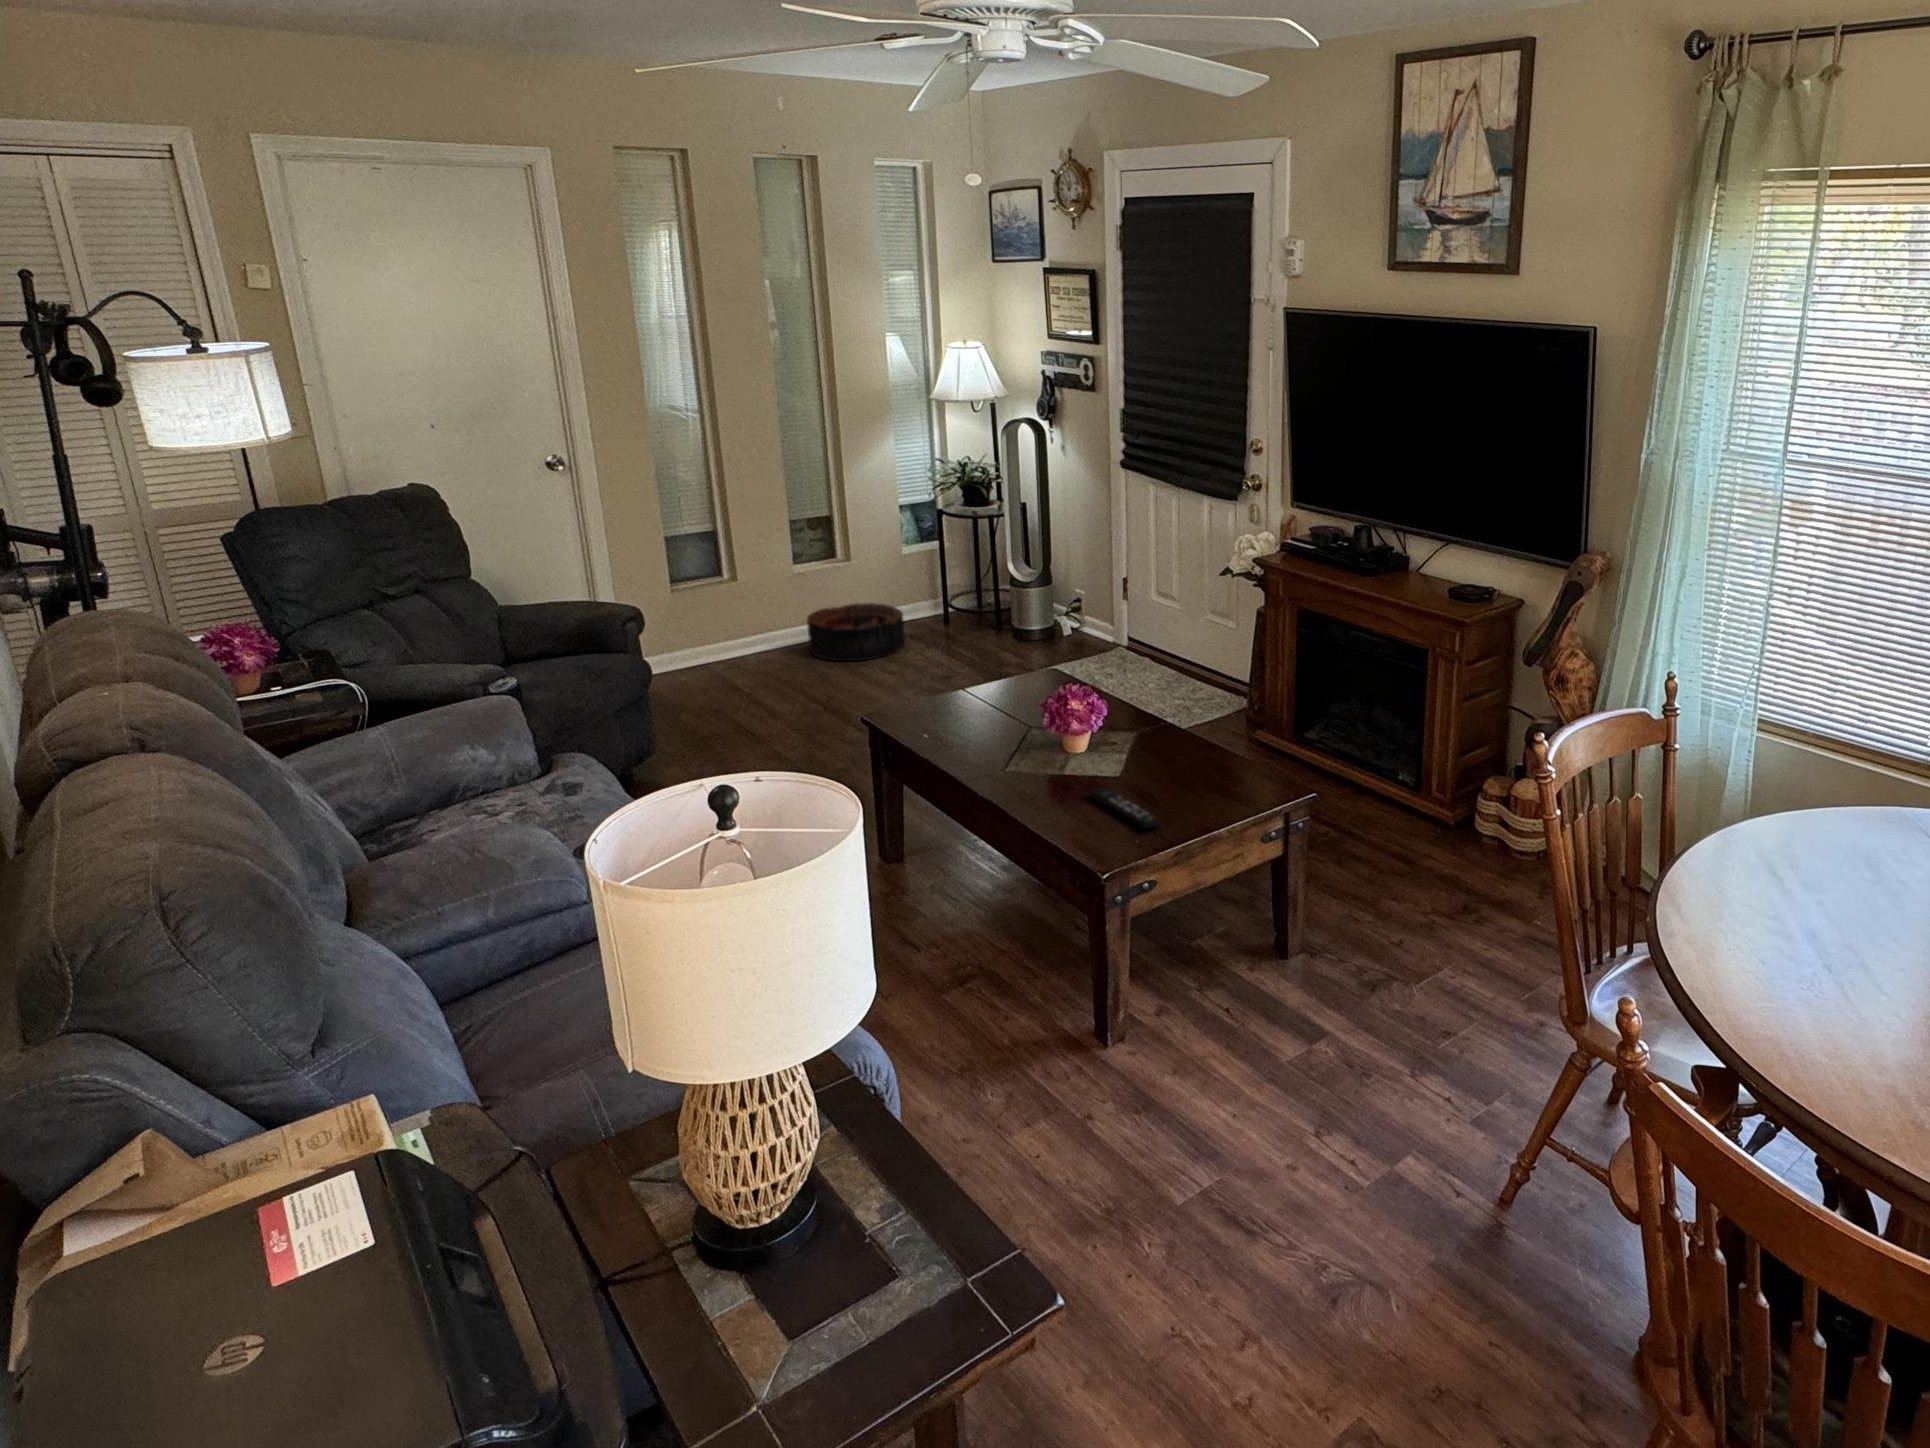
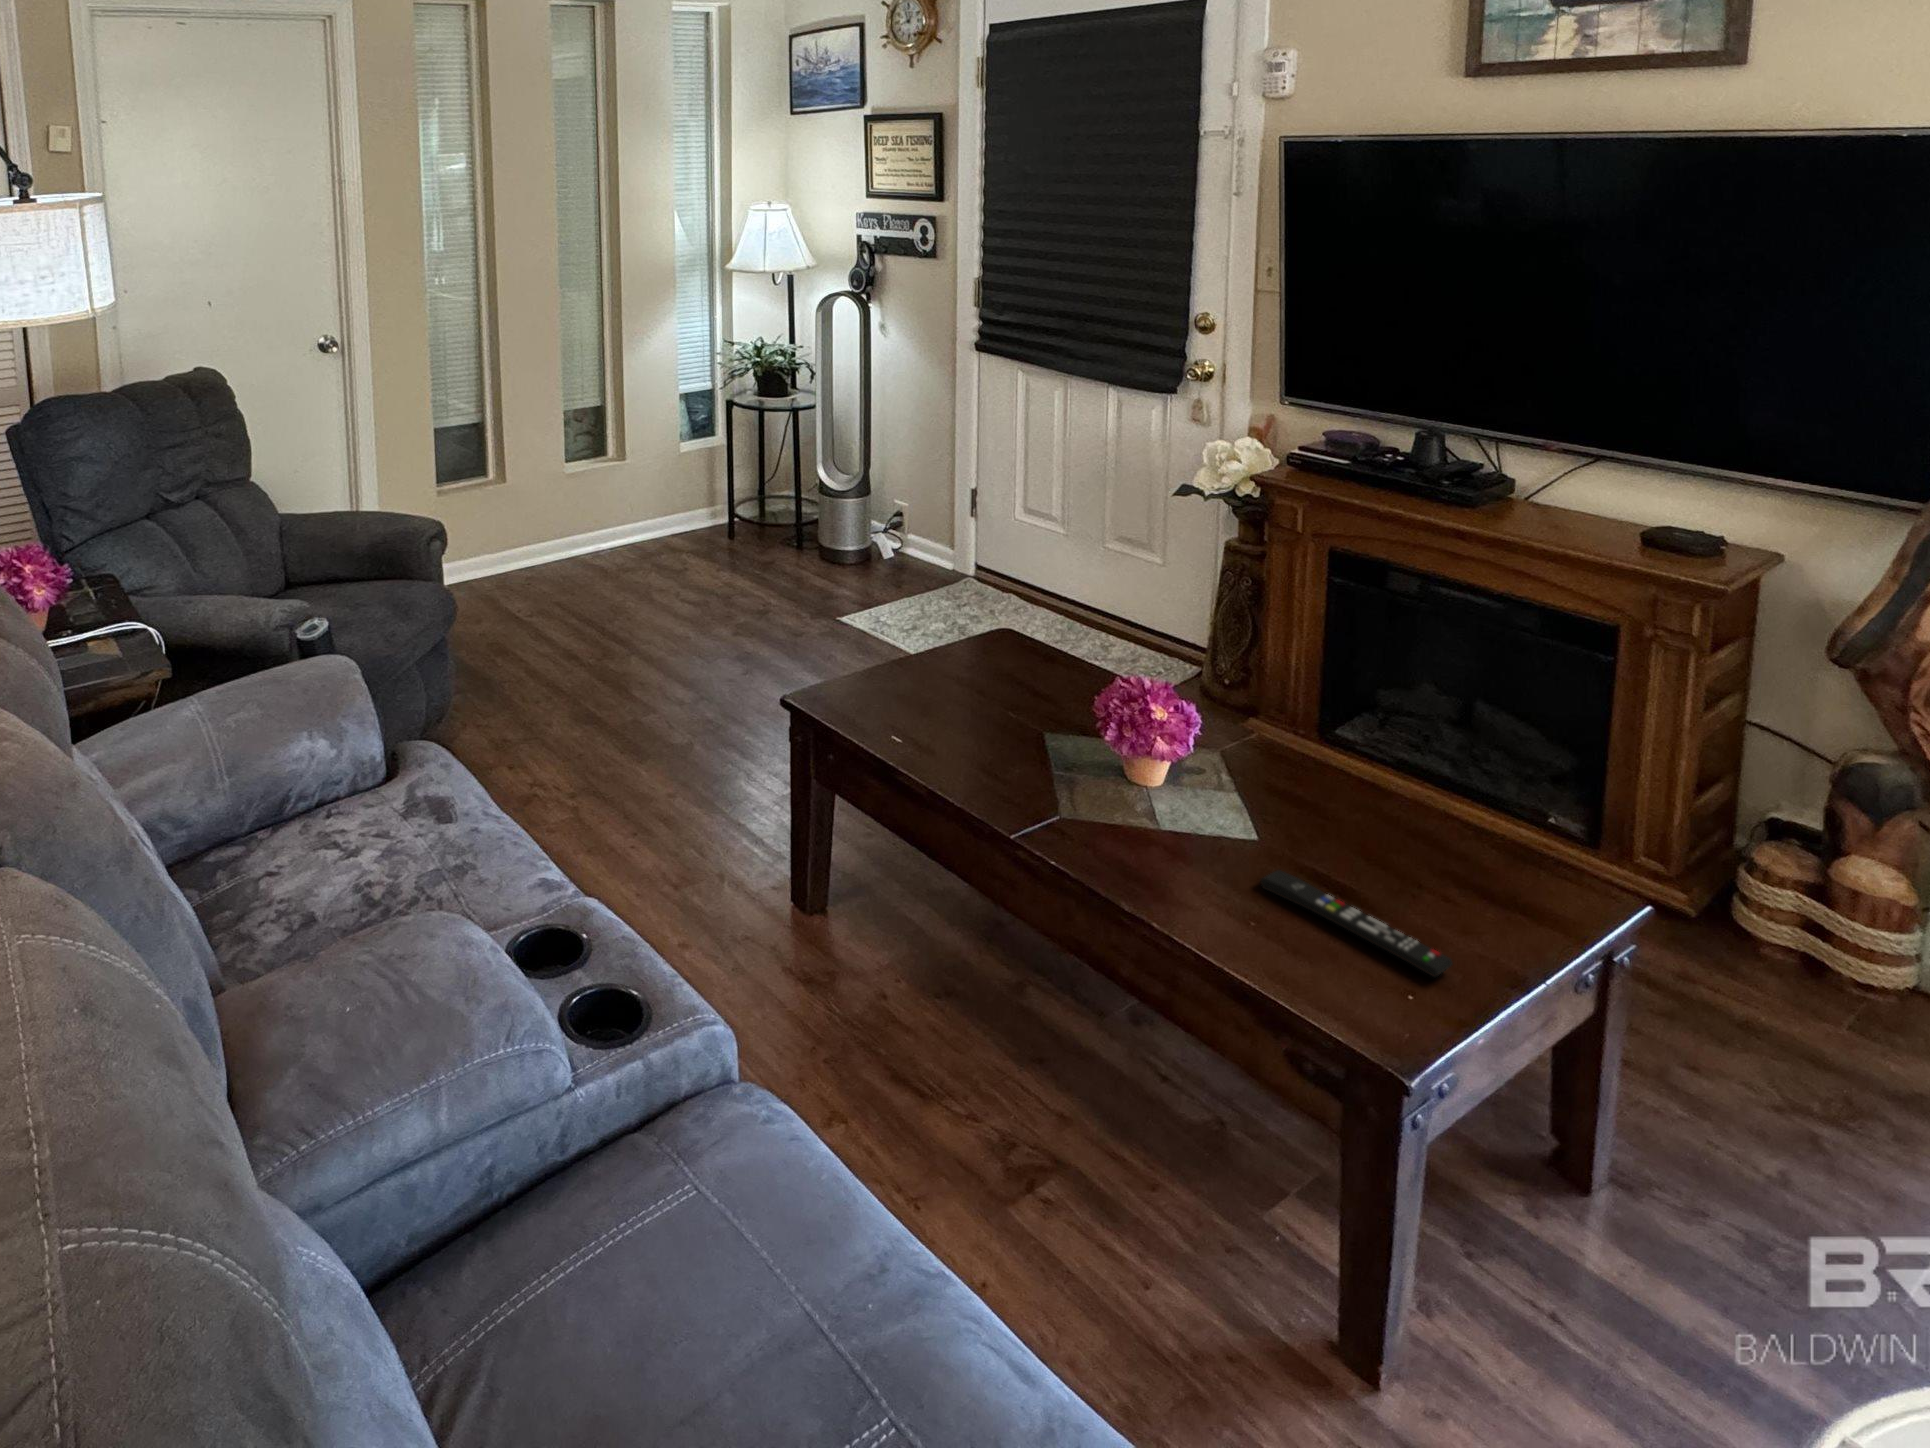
basket: present [807,603,905,661] -> none [580,509,689,581]

